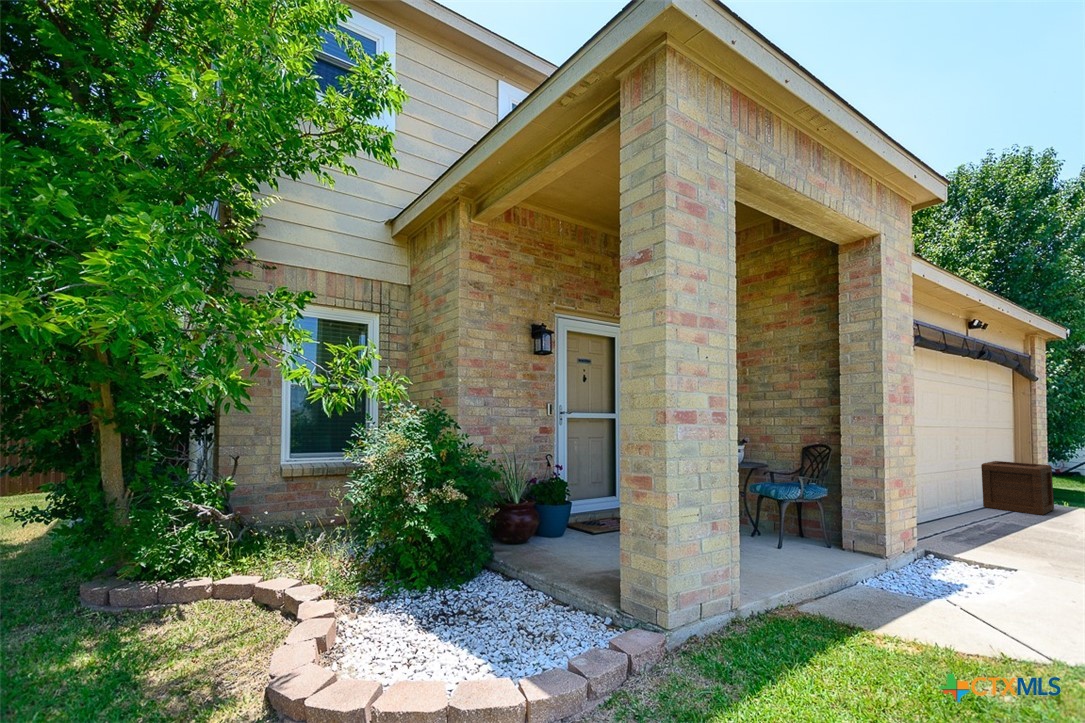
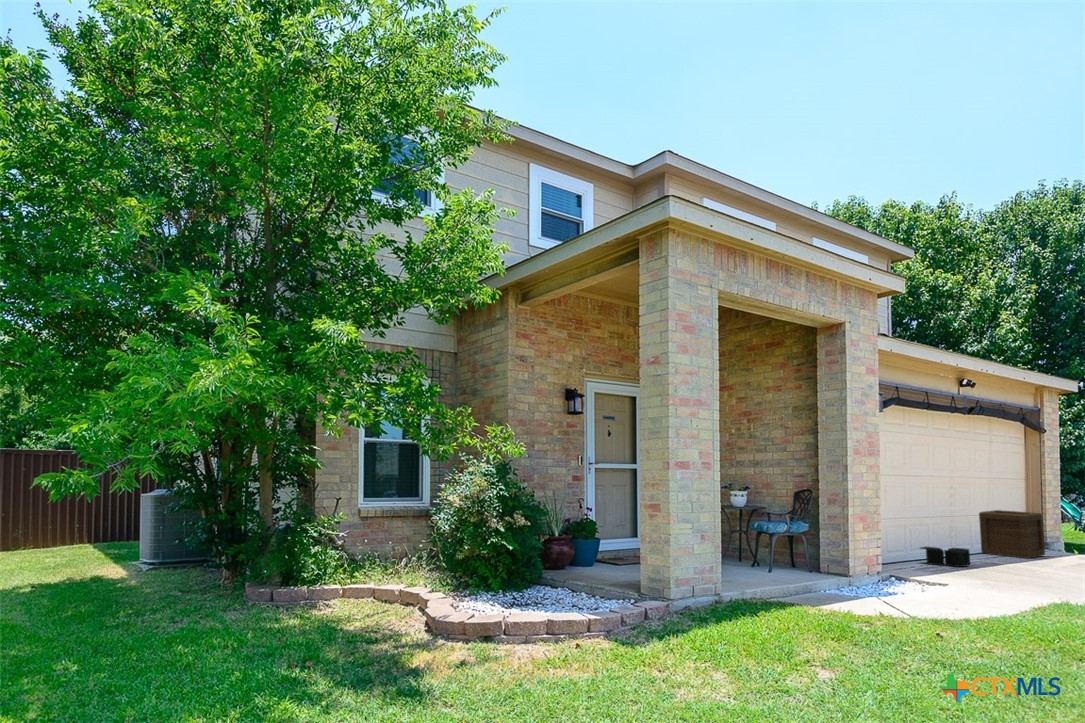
storage bin: none [933,505,1000,531] -> present [920,547,970,567]

